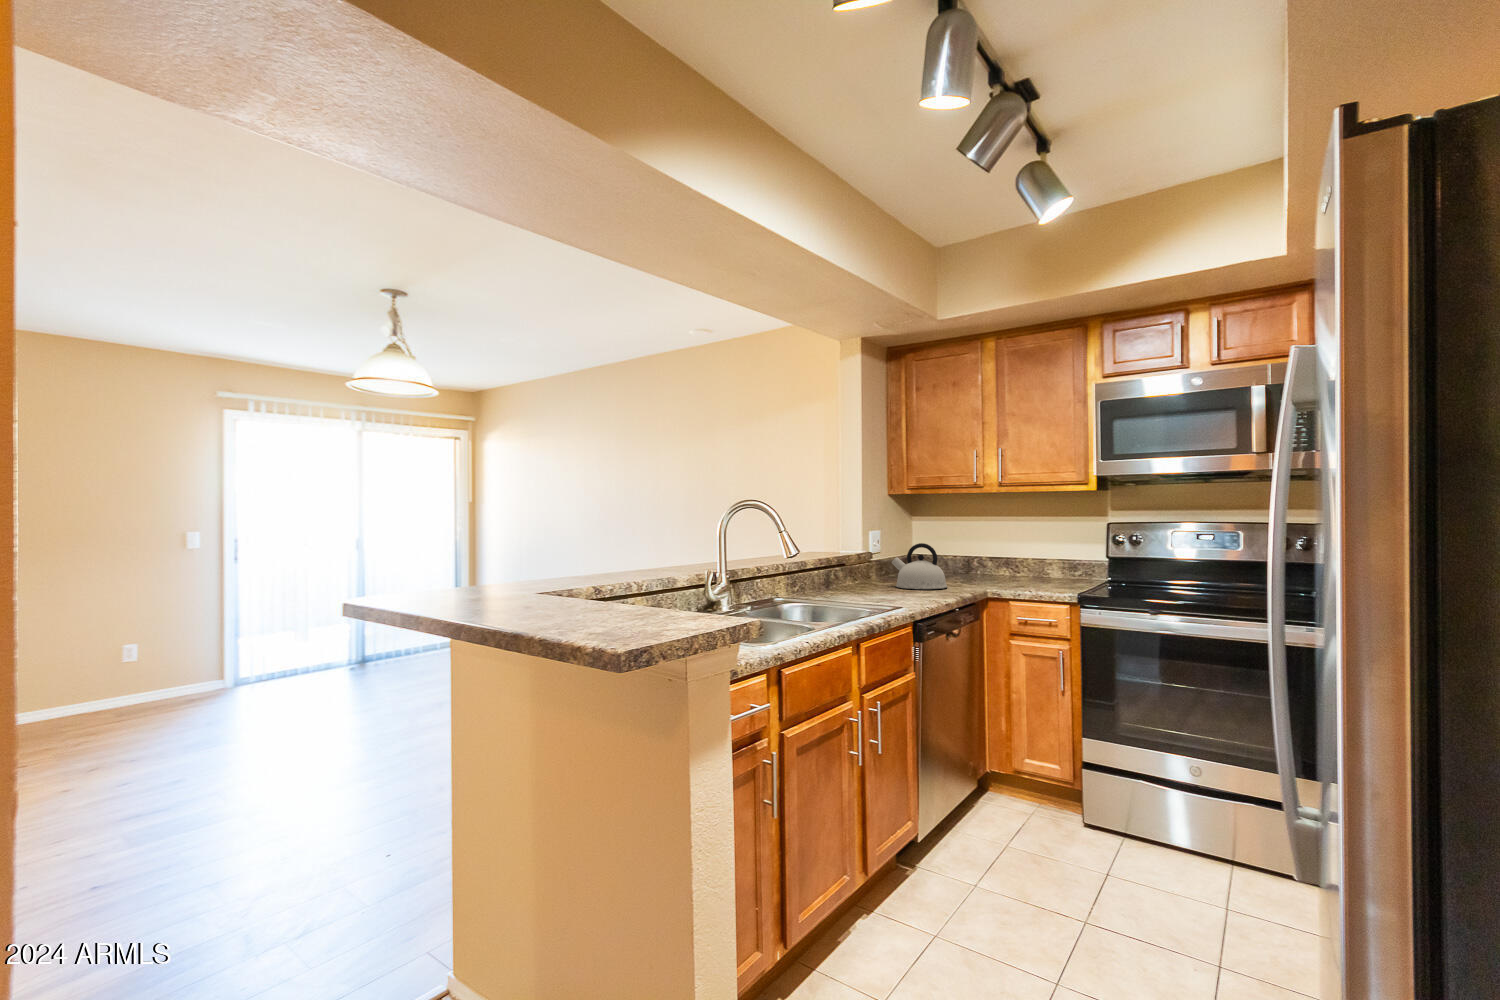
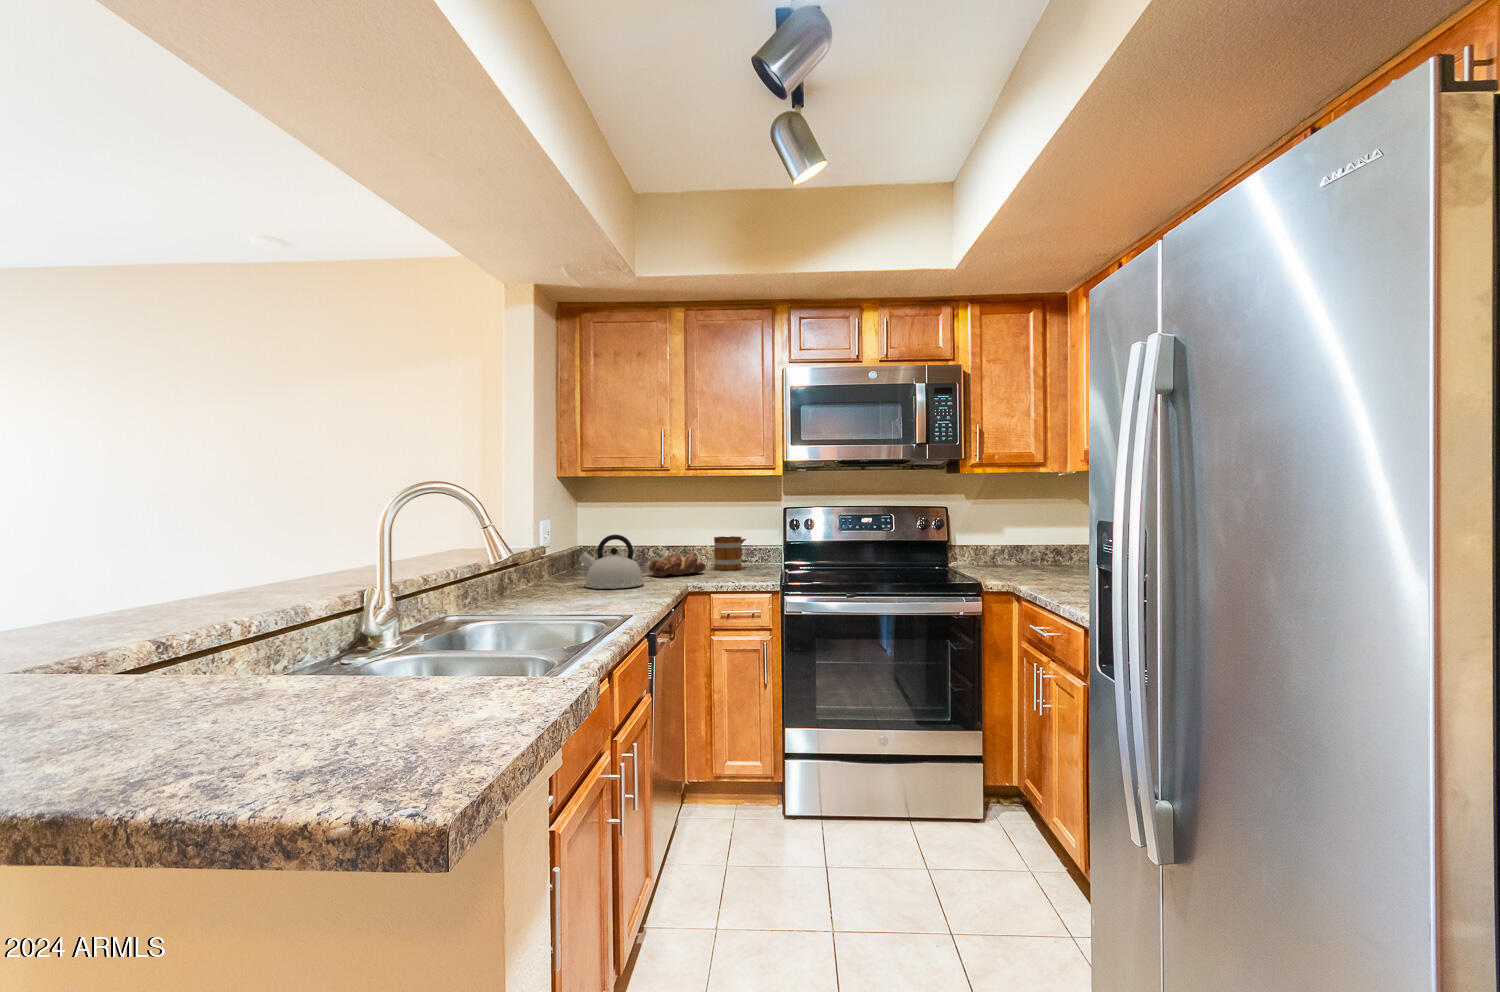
mug: none [1035,550,1075,582] -> present [714,536,748,570]
bread loaf: none [963,564,1020,583] -> present [649,554,706,577]

